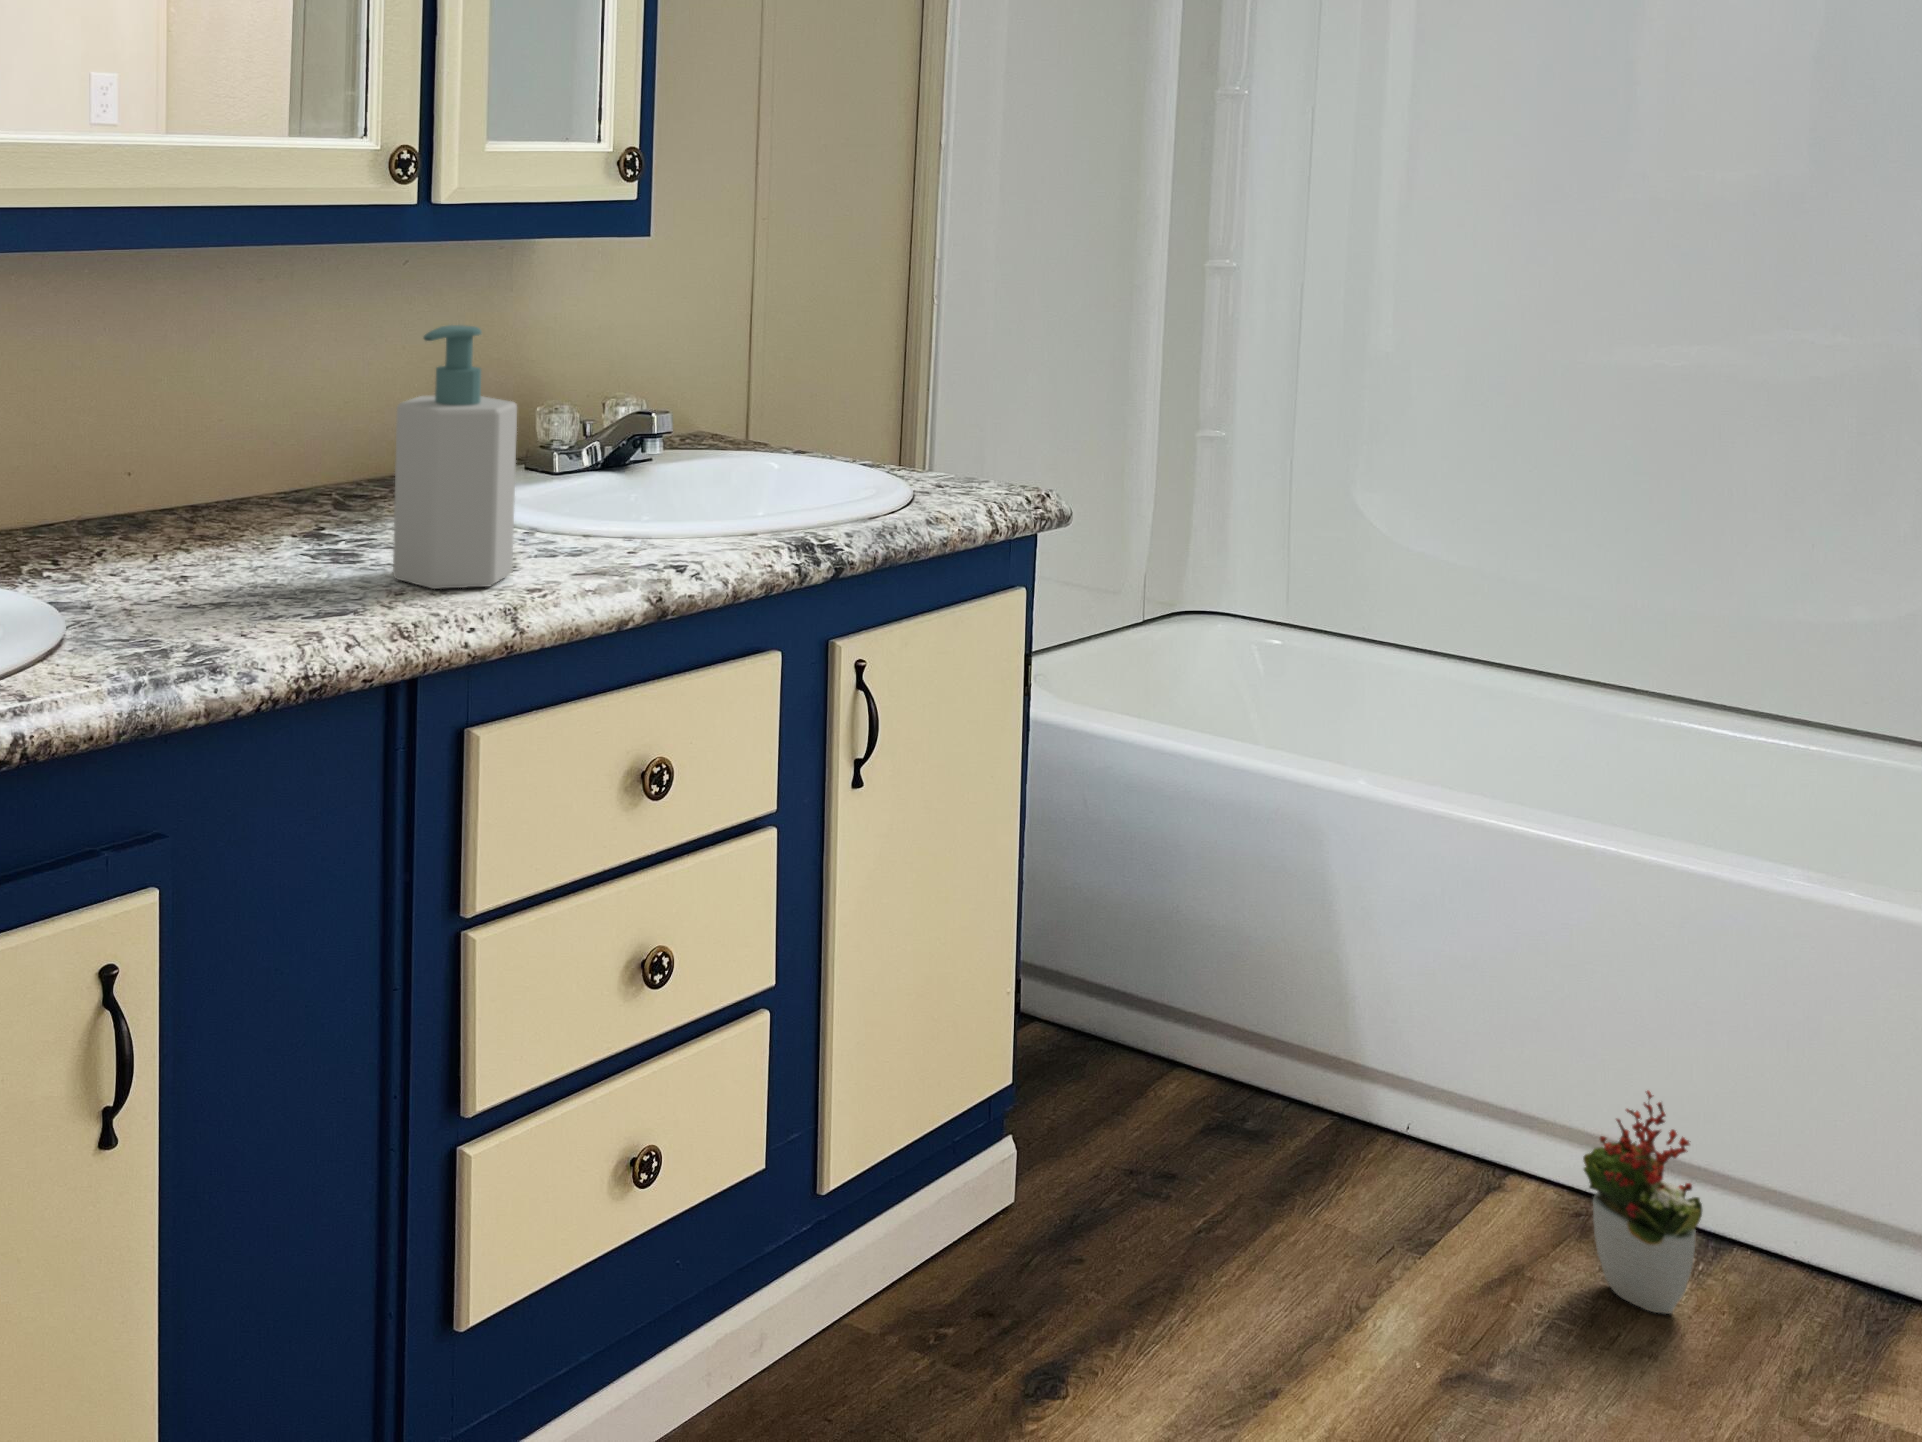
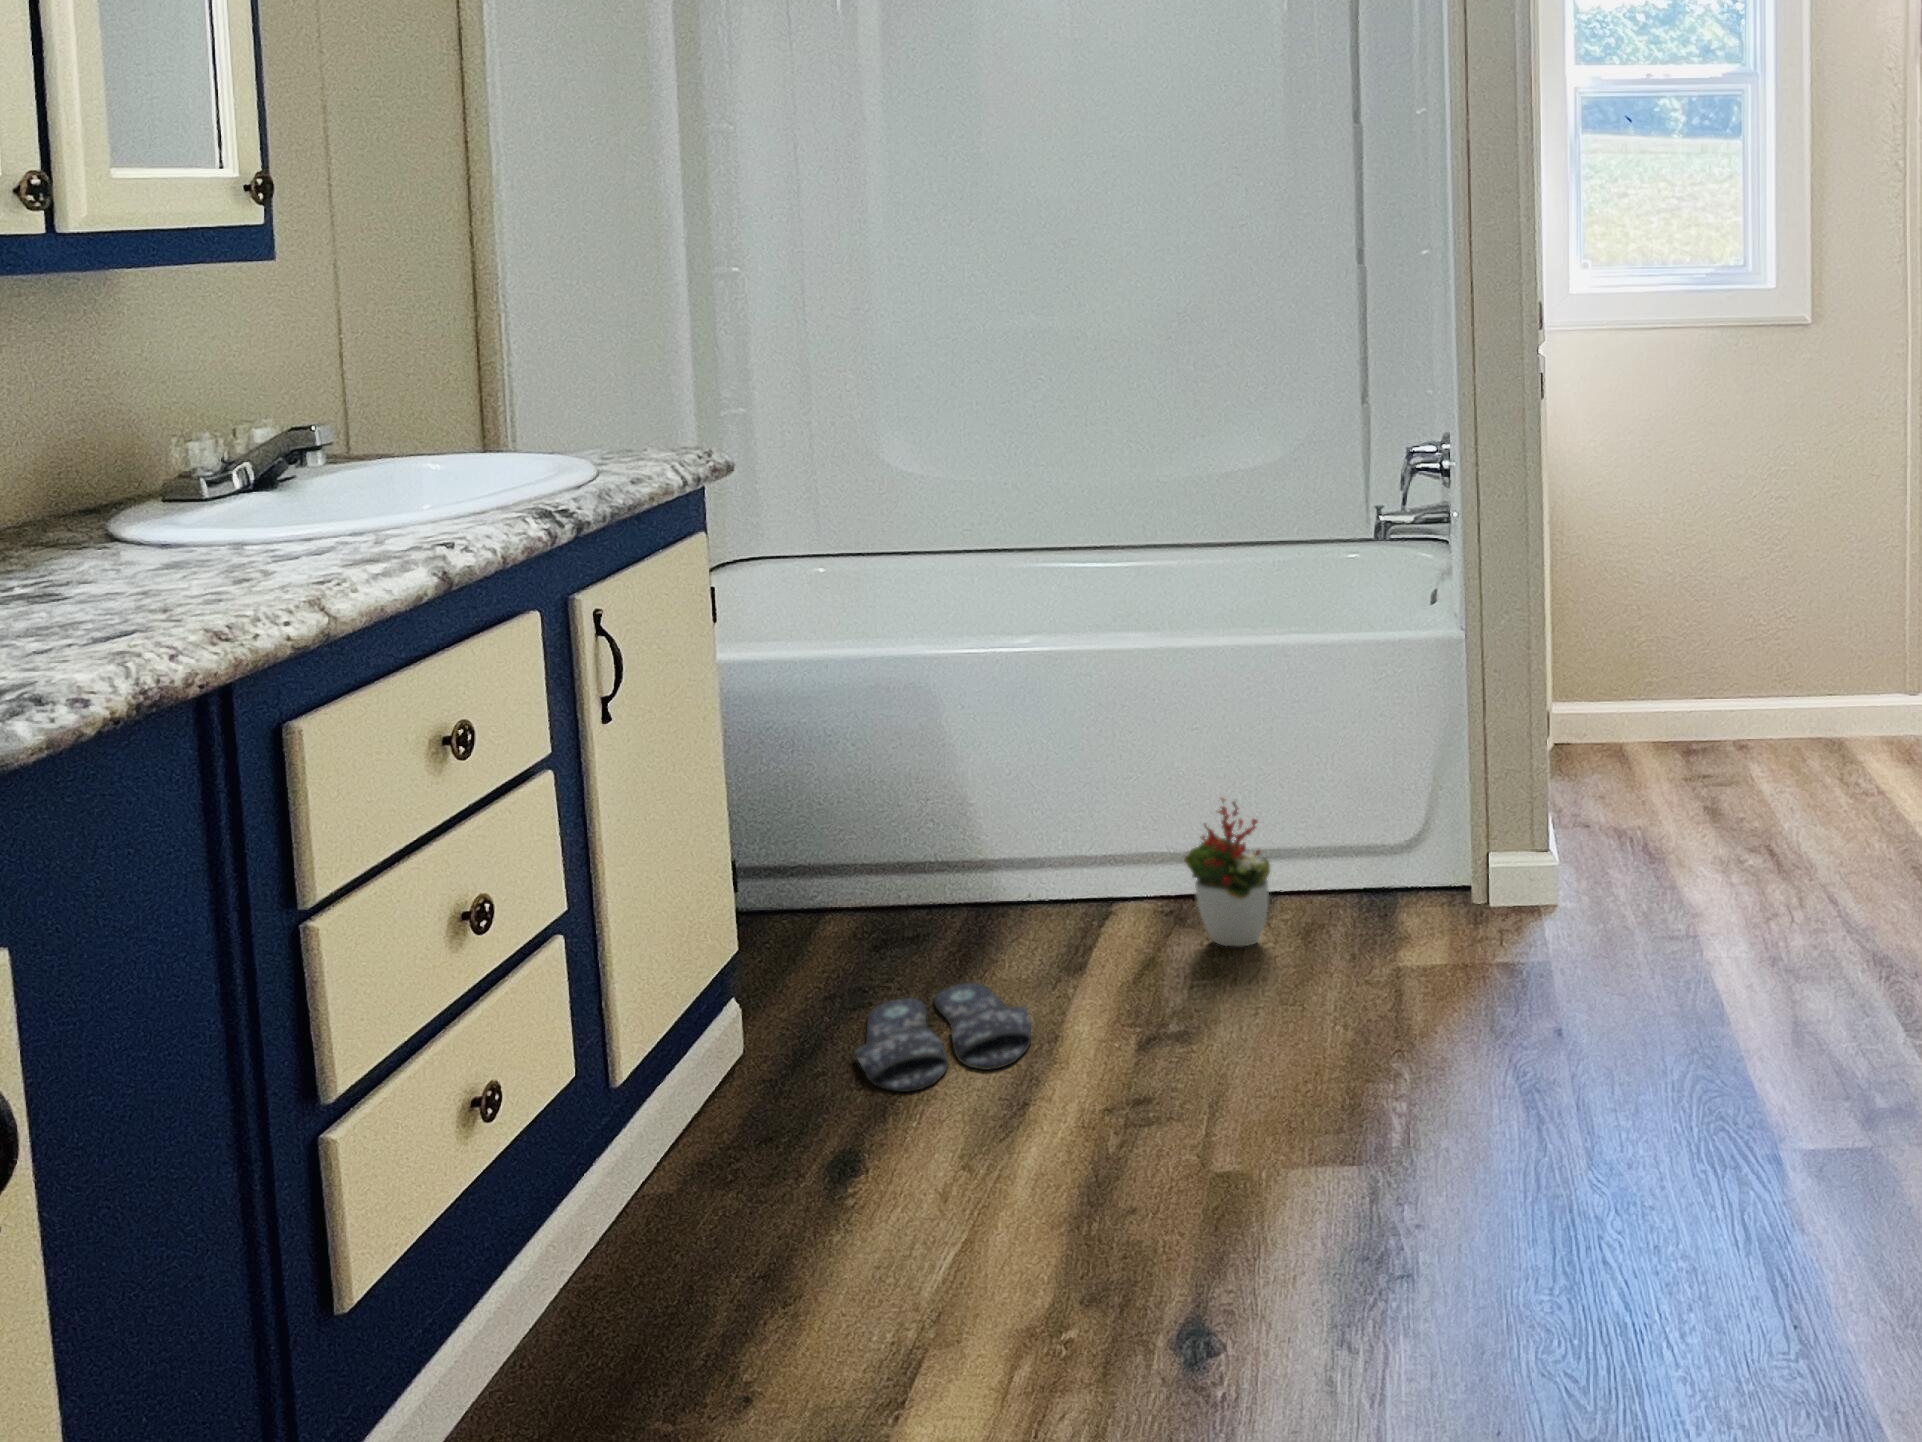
soap bottle: present [393,325,517,589] -> none [126,338,280,602]
slippers: none [1116,1201,1330,1345] -> present [855,983,1031,1092]

